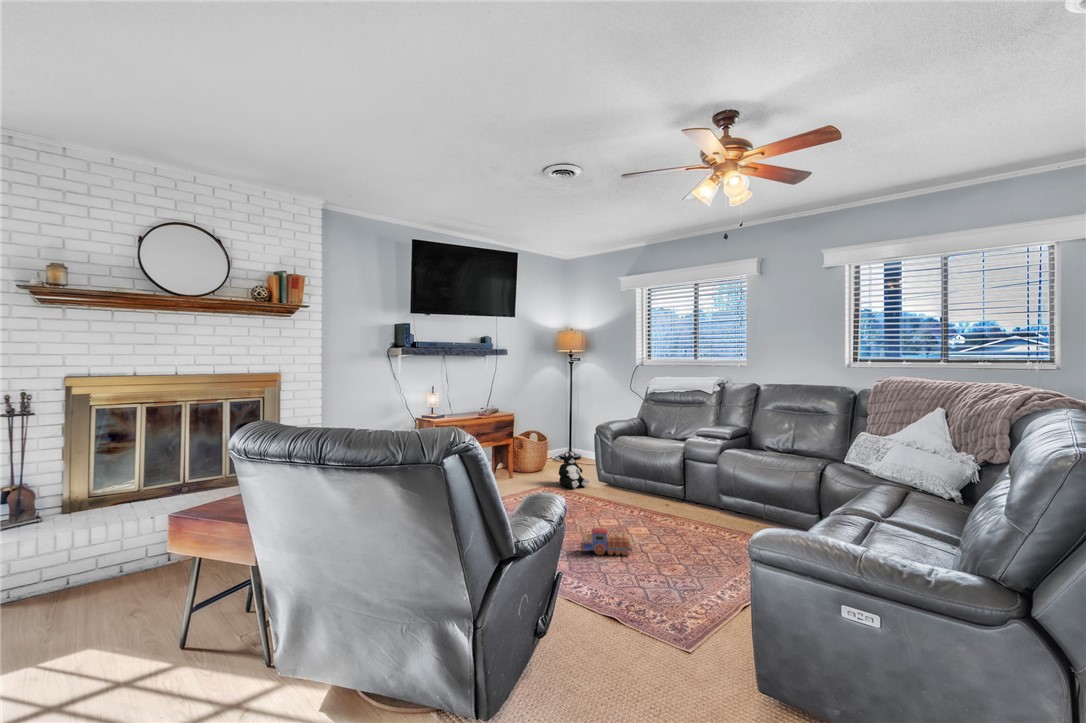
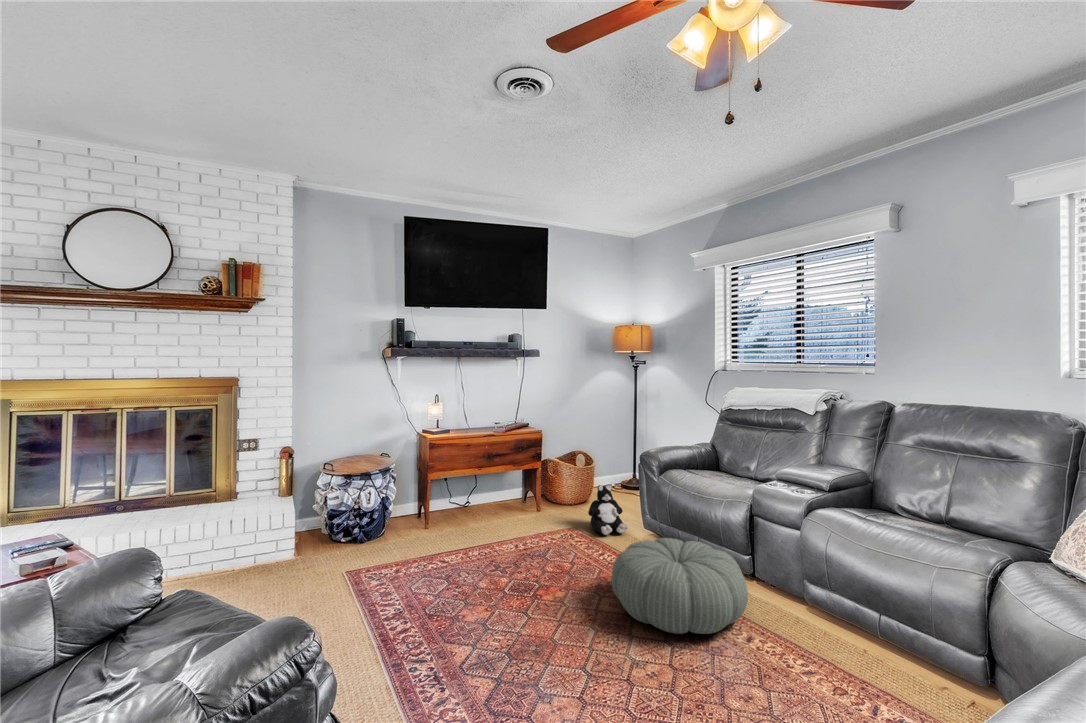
pouf: none [606,478,692,529] -> present [611,538,748,634]
toy train: present [581,528,632,555] -> none [527,630,610,688]

